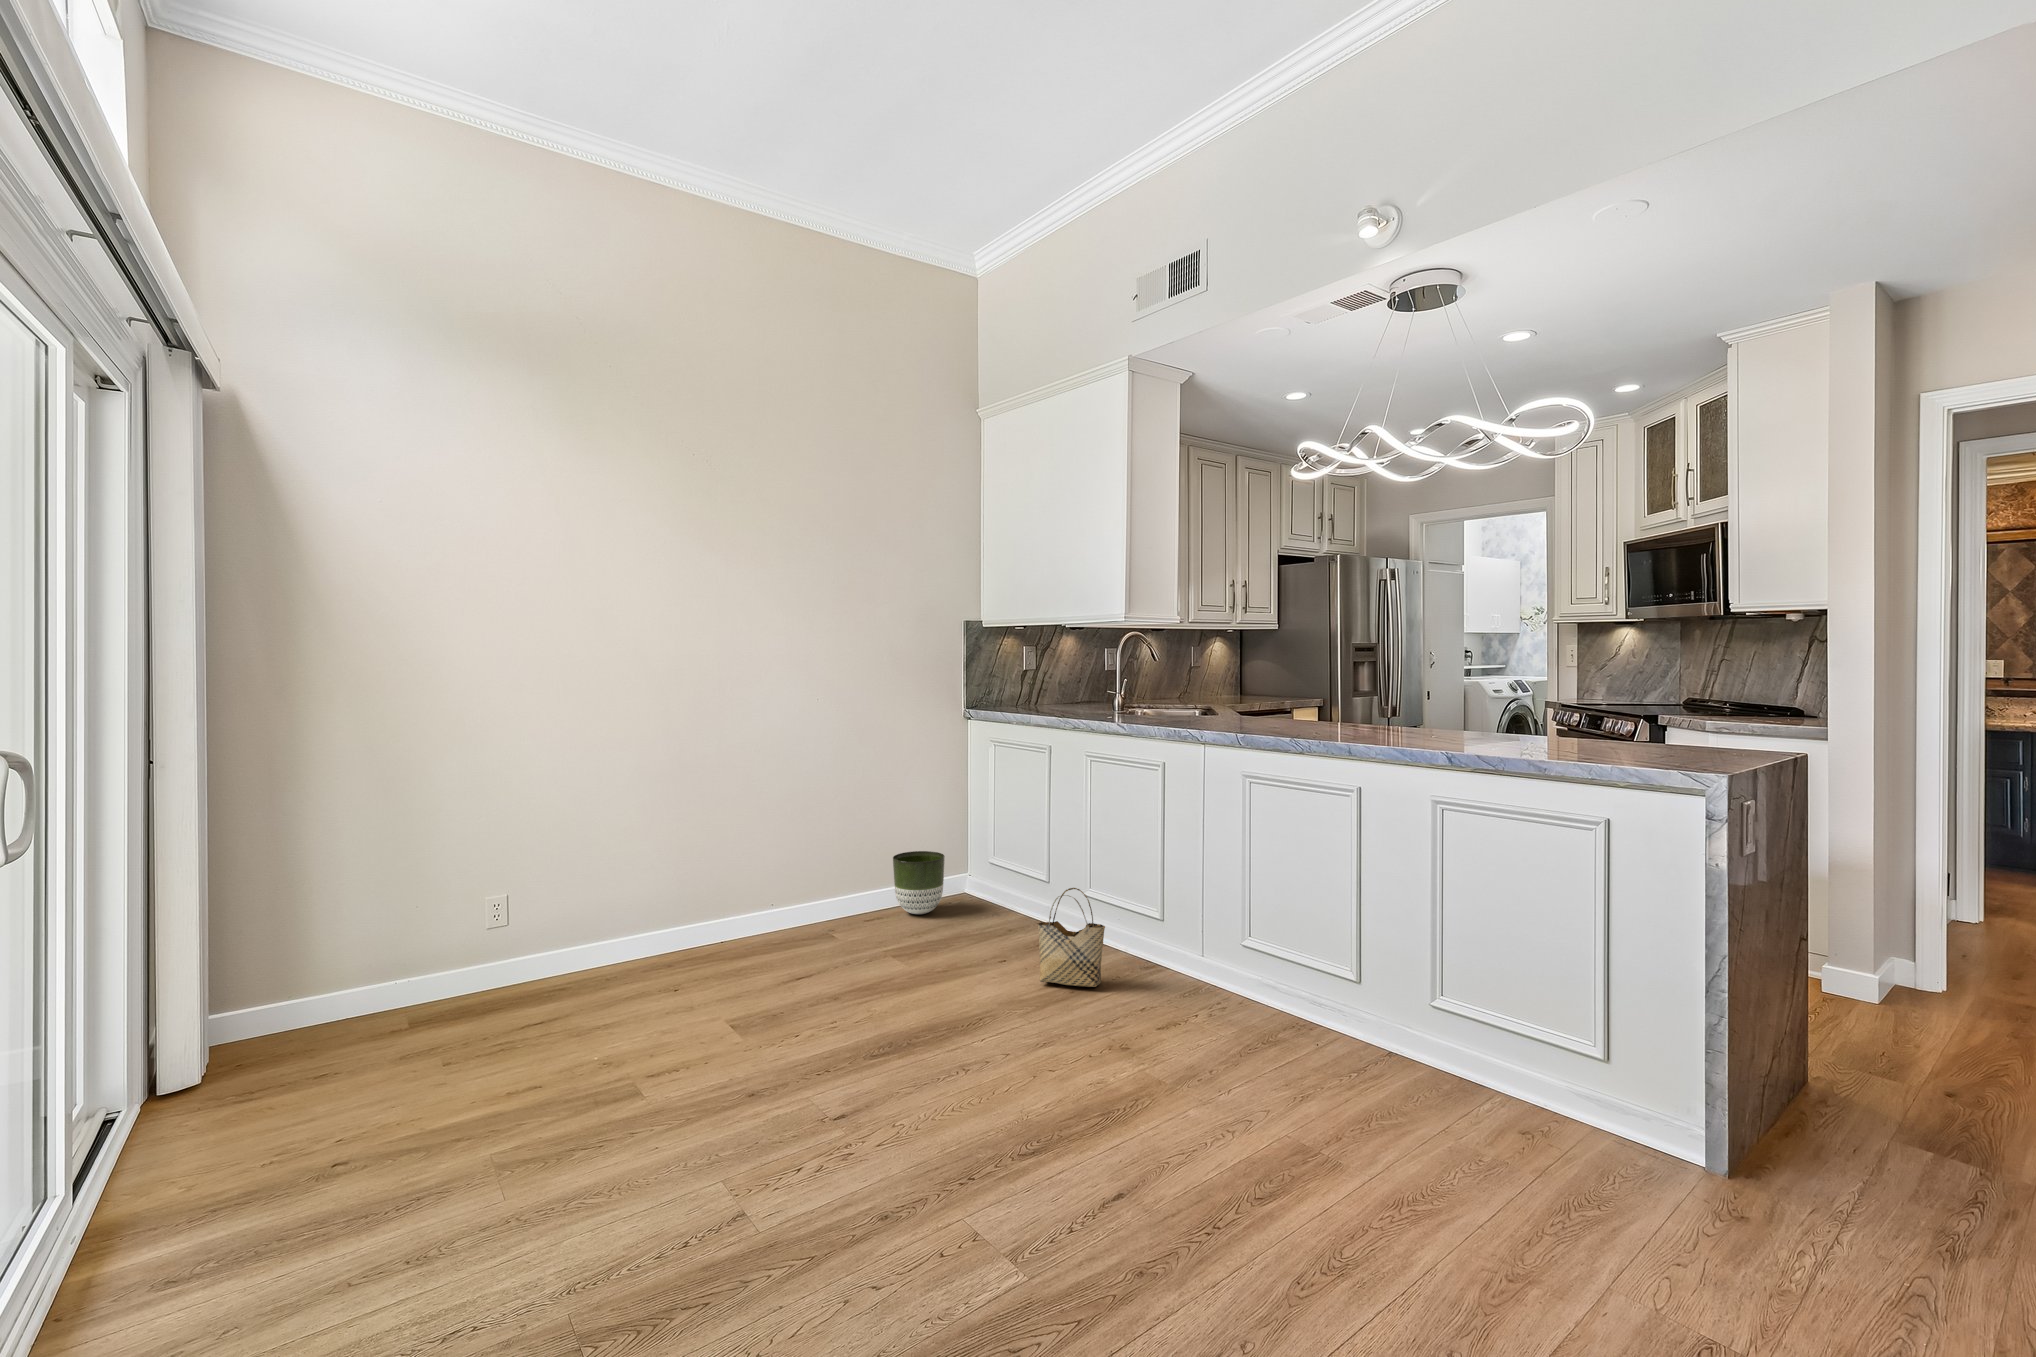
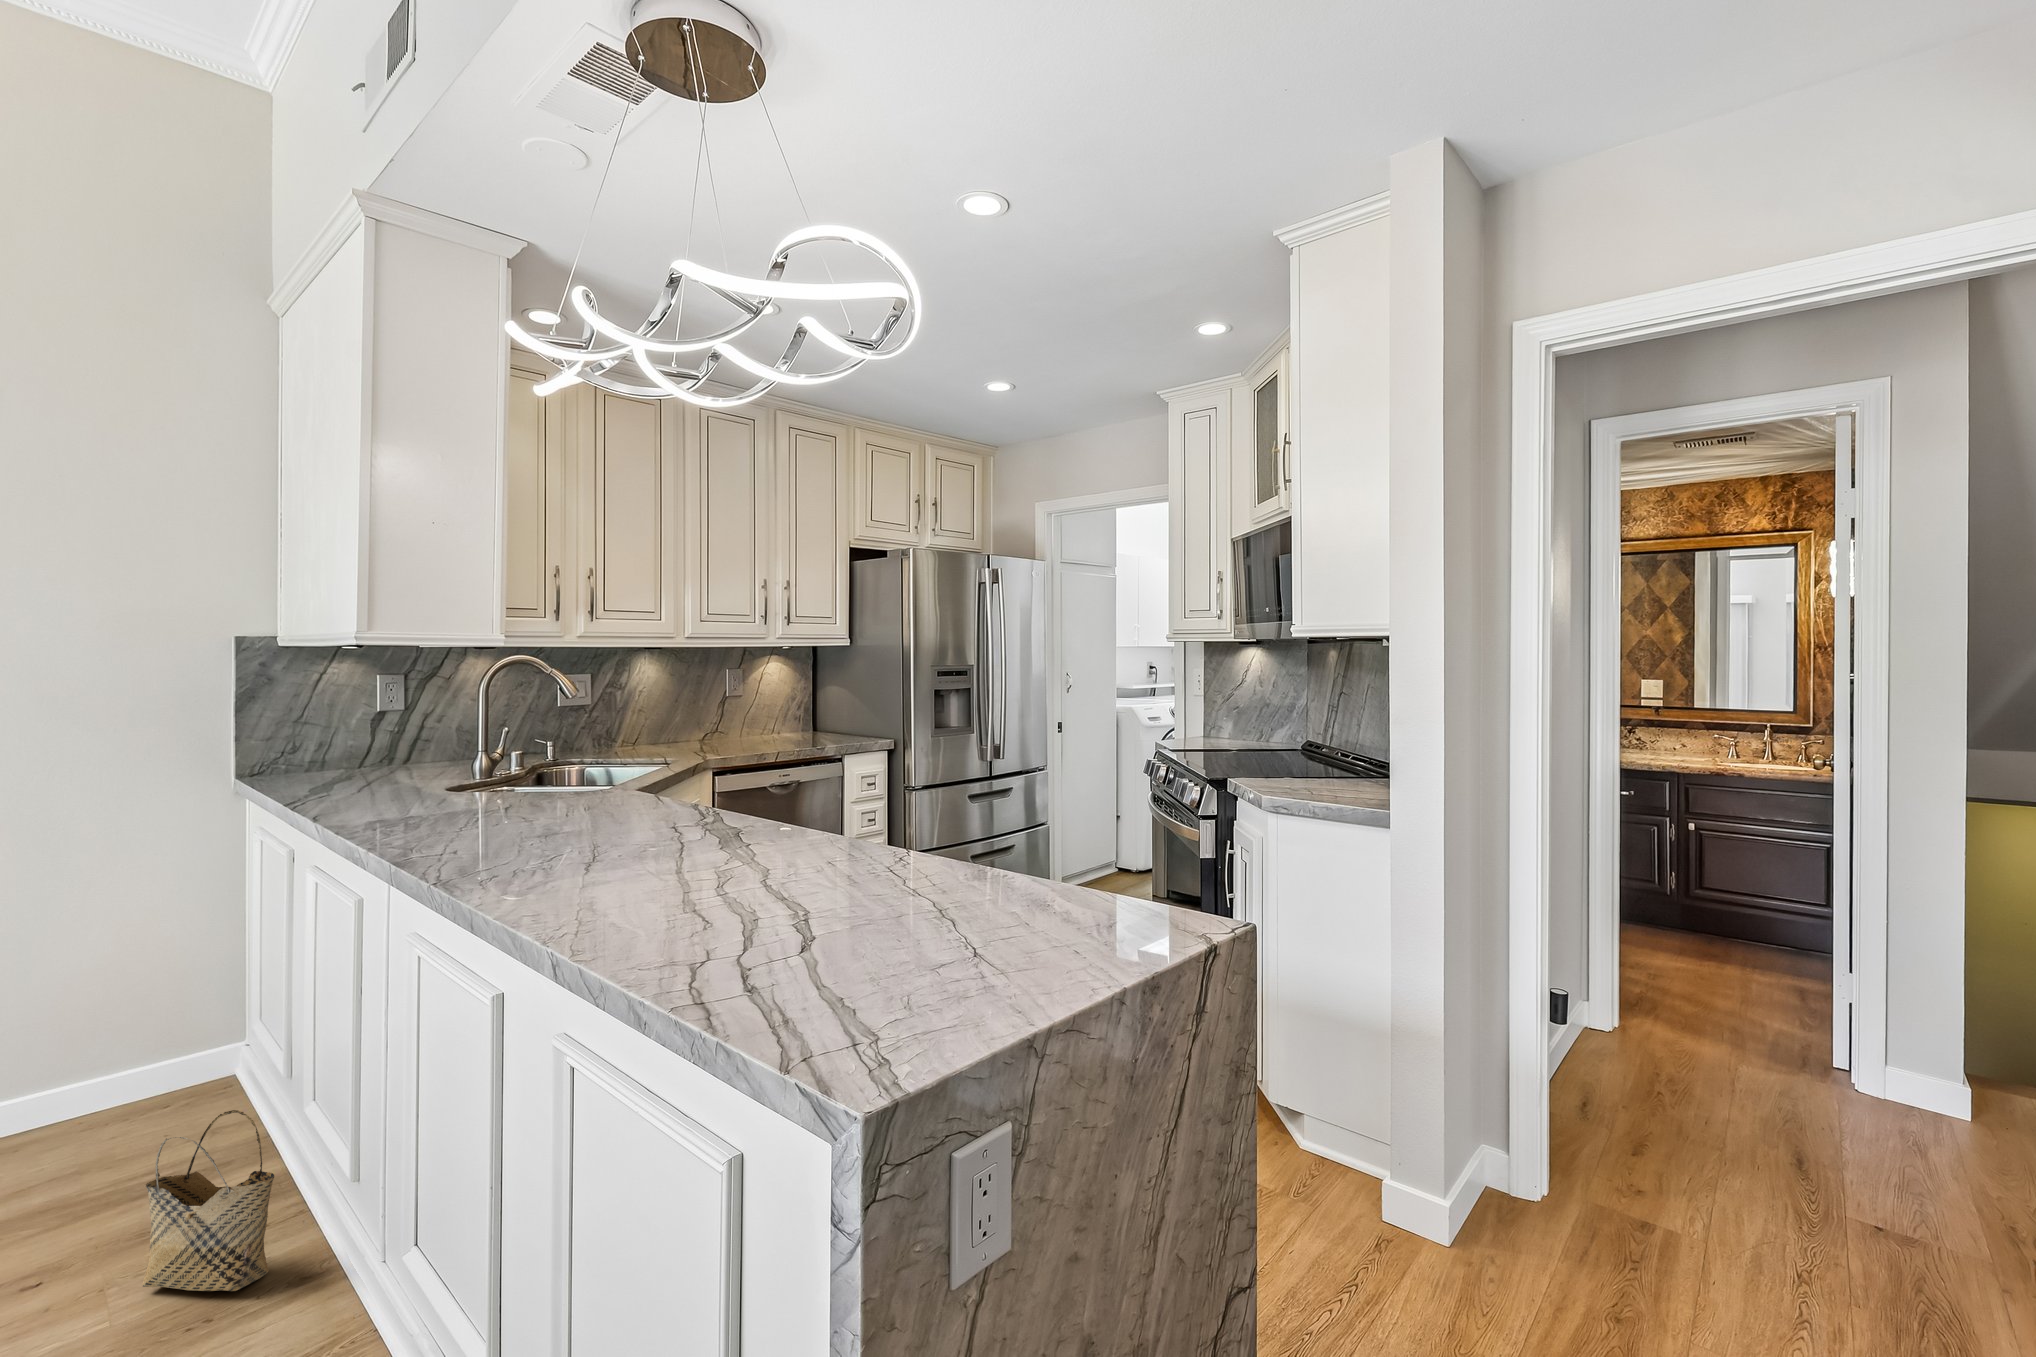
planter: present [893,851,945,914] -> none [70,1011,180,1122]

